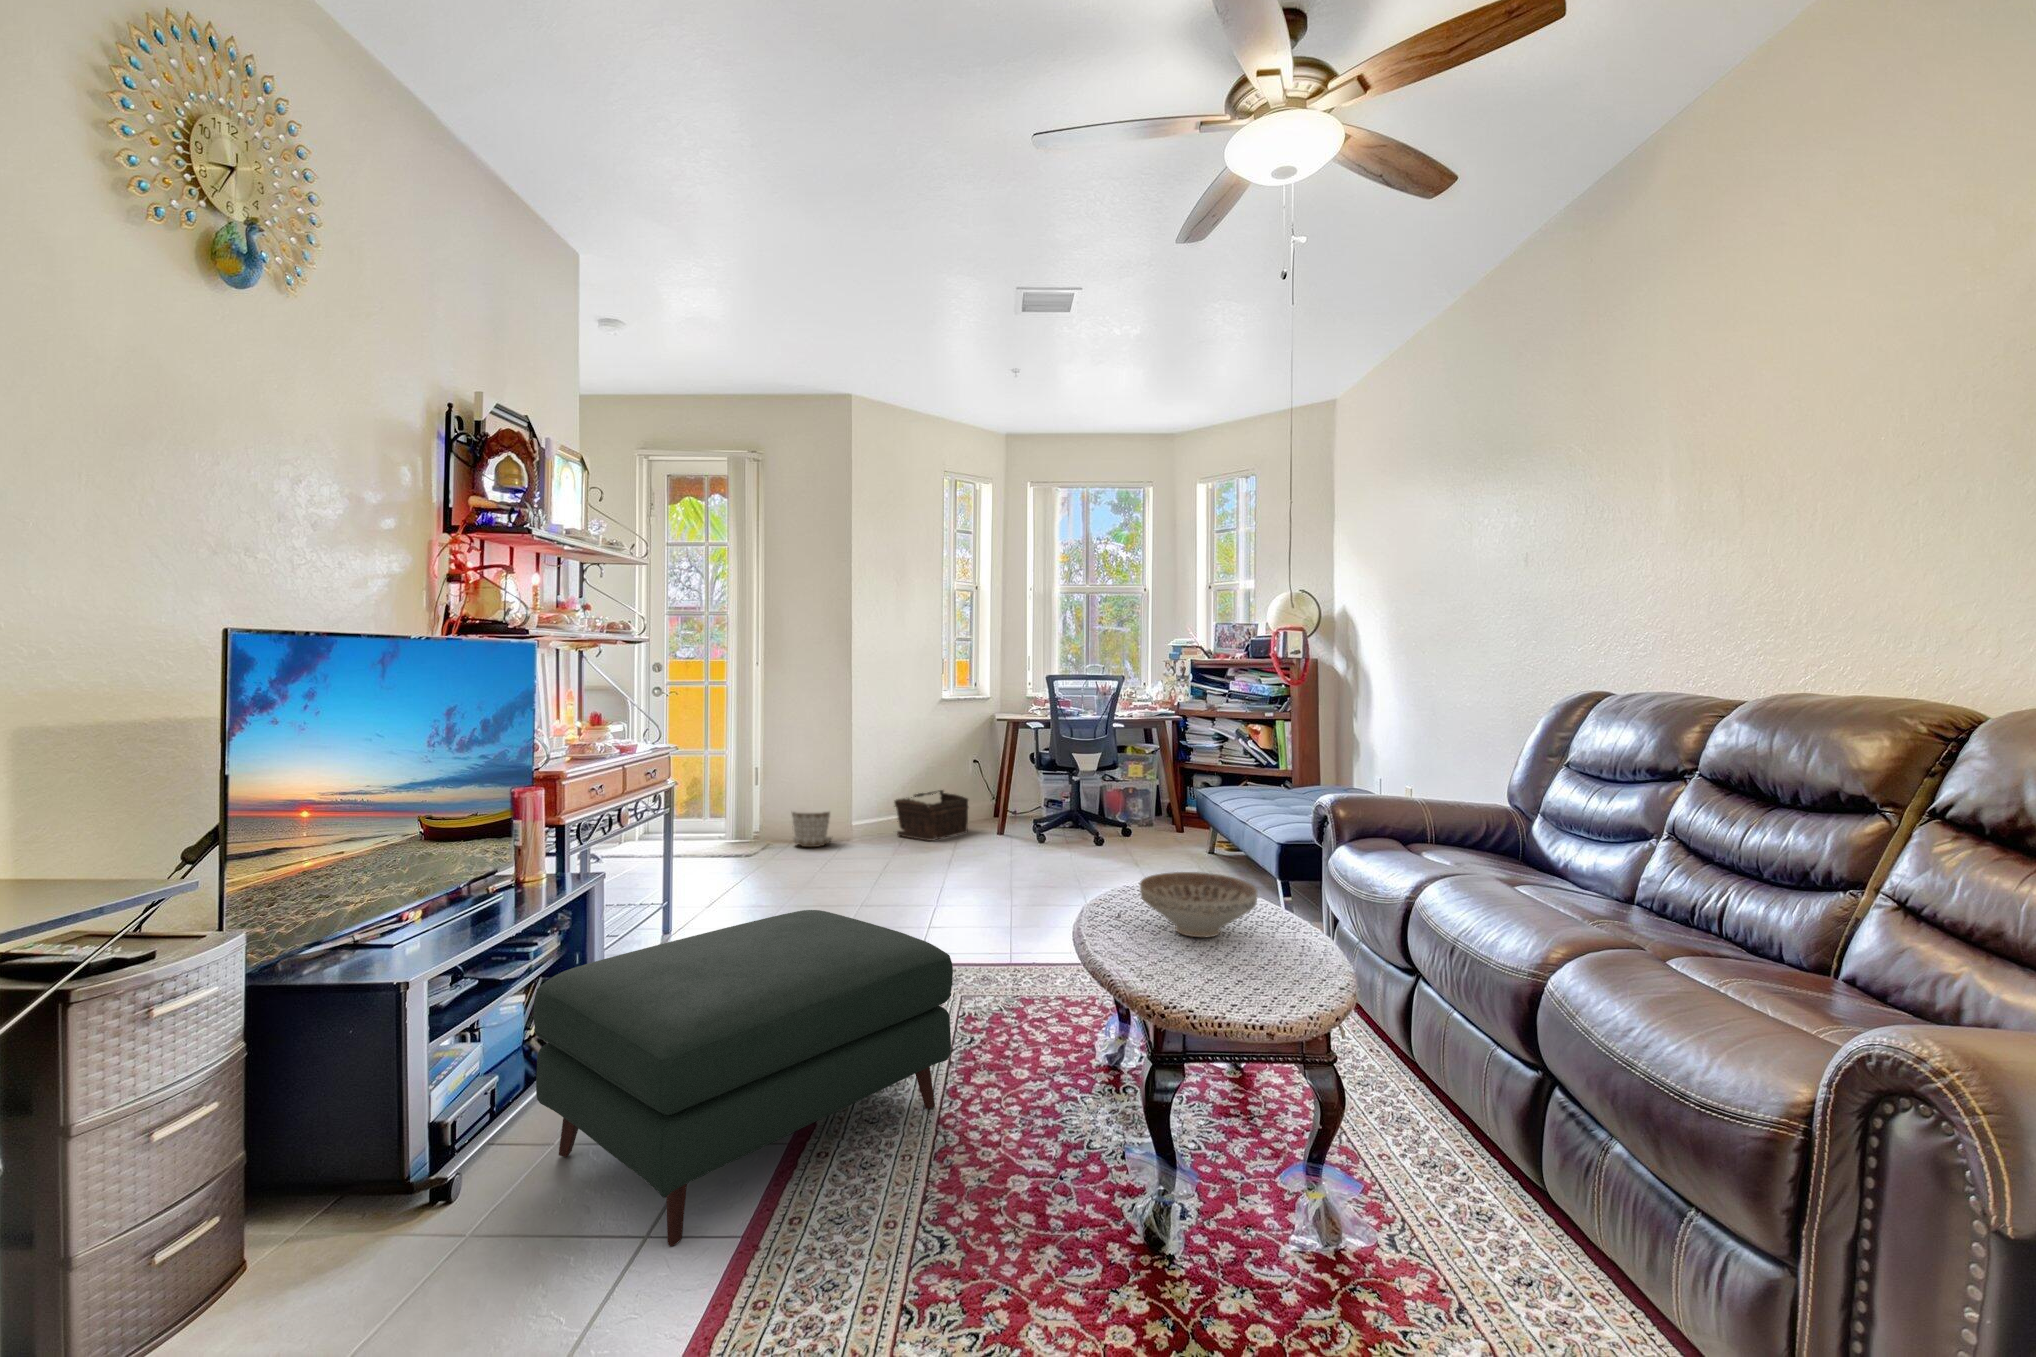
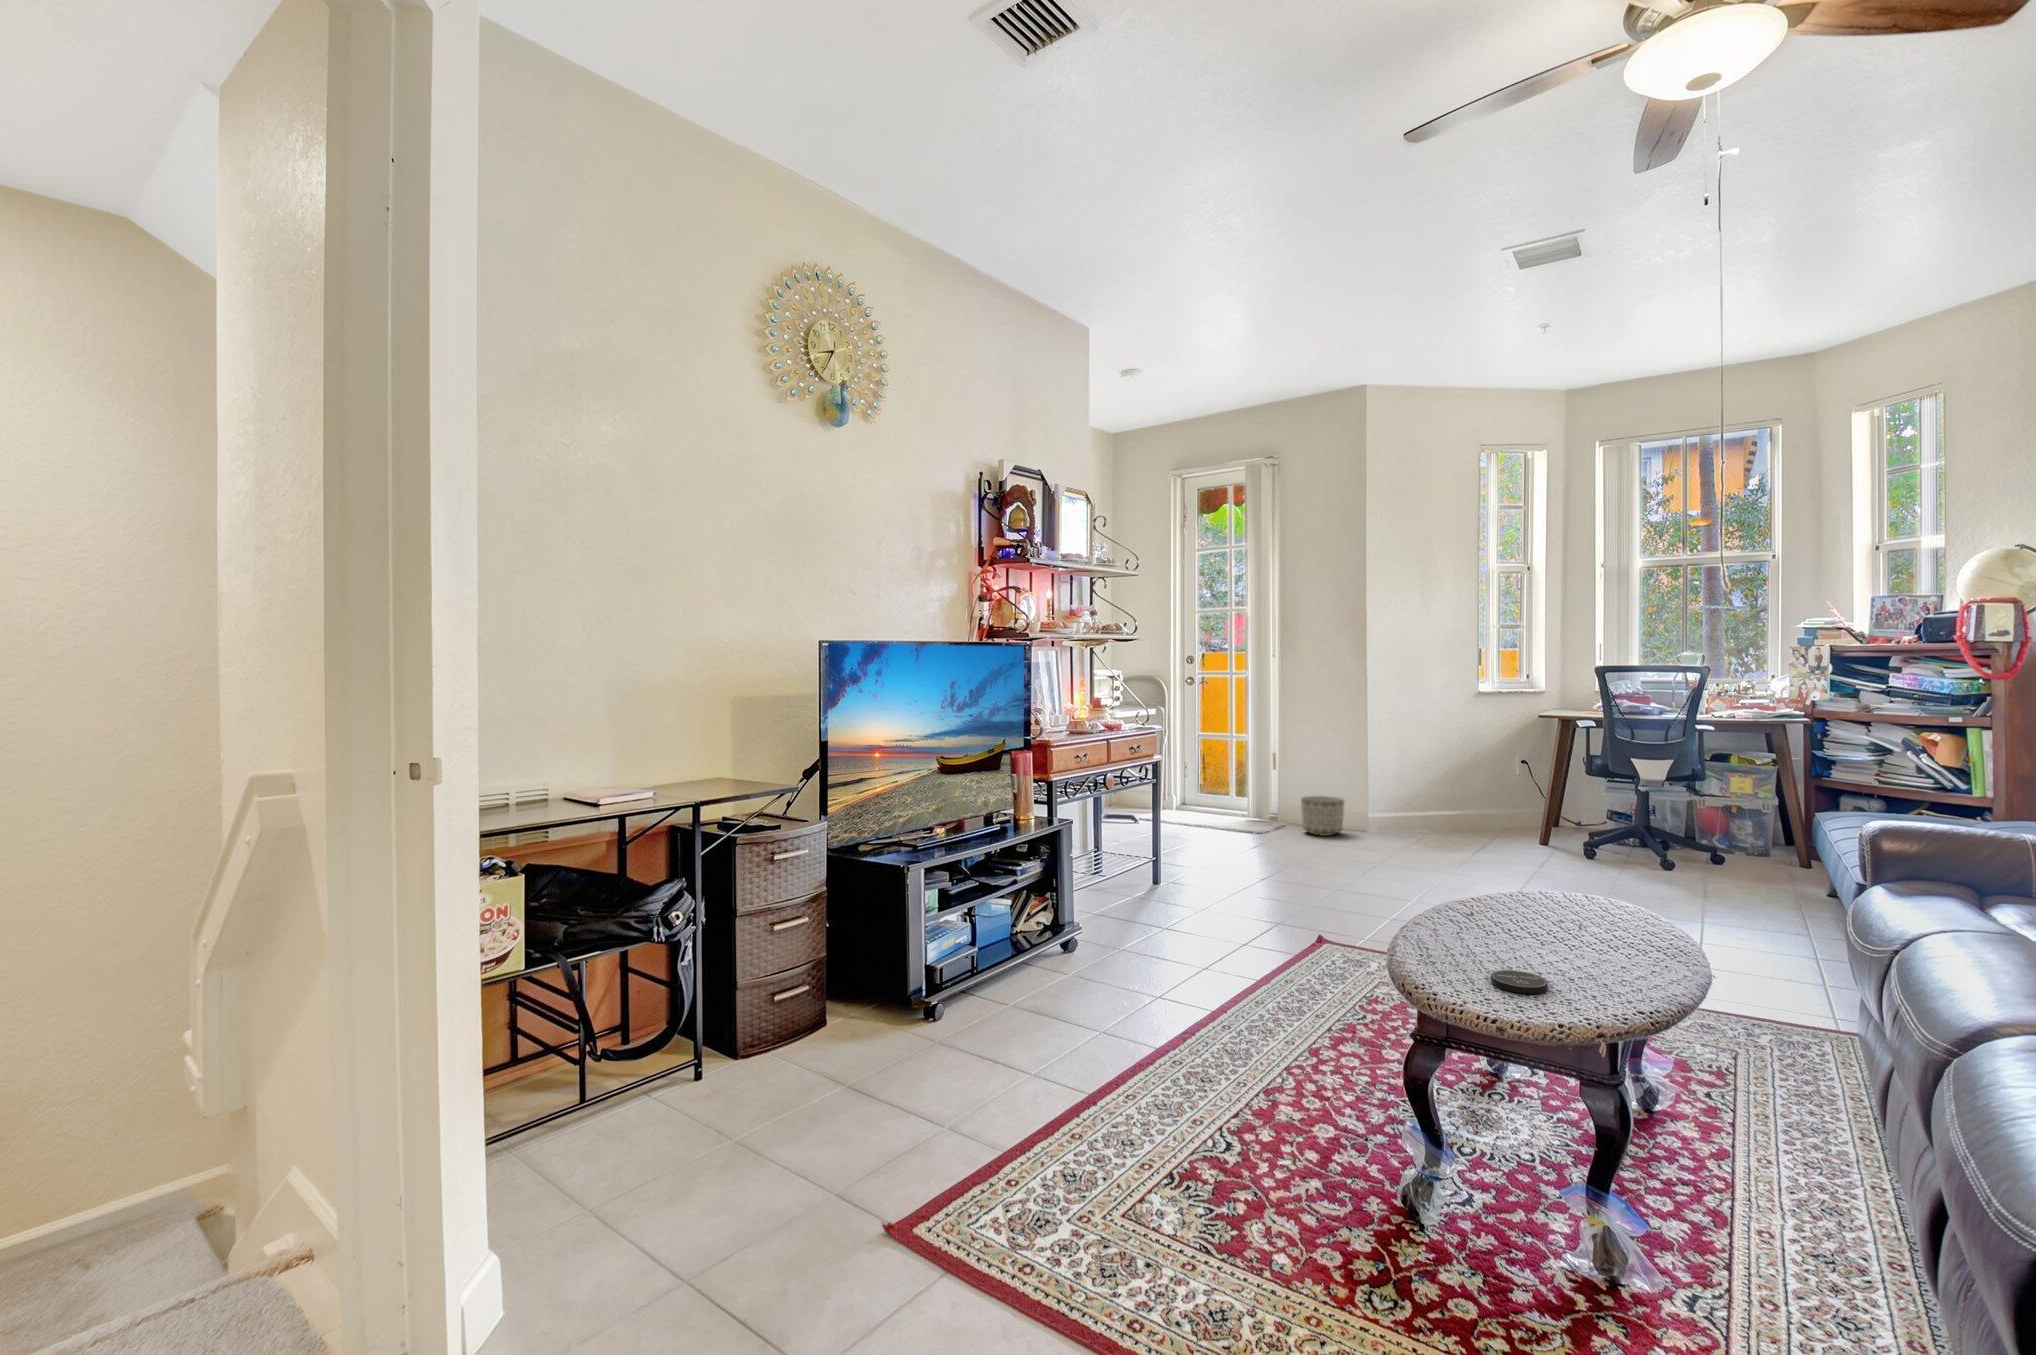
basket: present [895,790,968,841] -> none [1409,789,1504,843]
decorative bowl: present [1140,872,1258,937] -> none [1484,876,1627,947]
ottoman: present [533,910,953,1246] -> none [987,871,1305,1086]
coaster: none [1196,970,1245,993] -> present [1491,970,1548,994]

